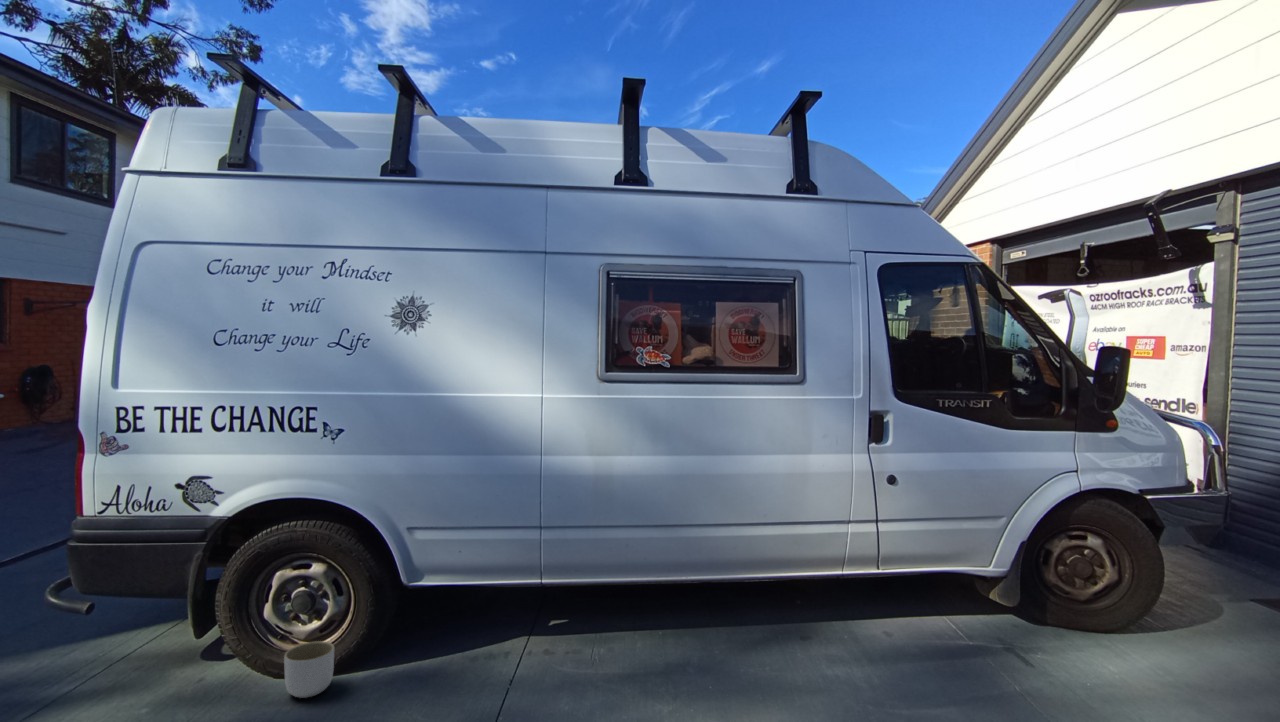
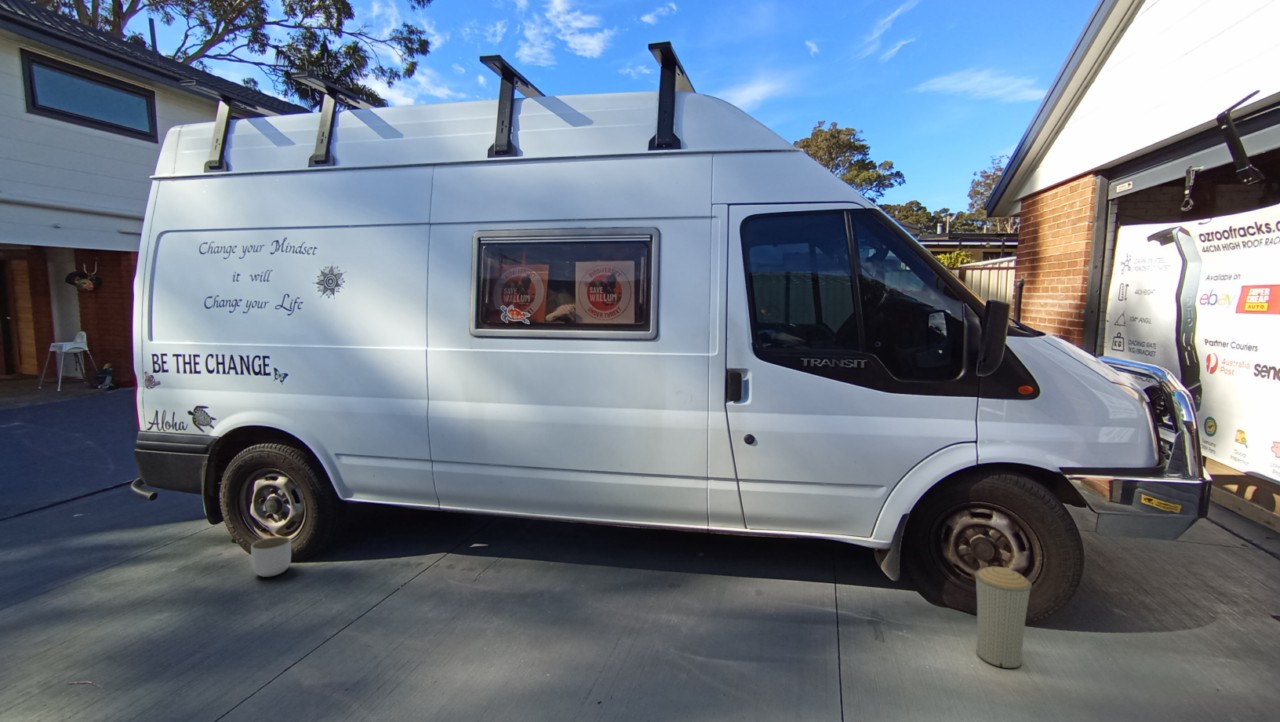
trash can: none [1091,579,1143,667] -> present [975,567,1032,668]

